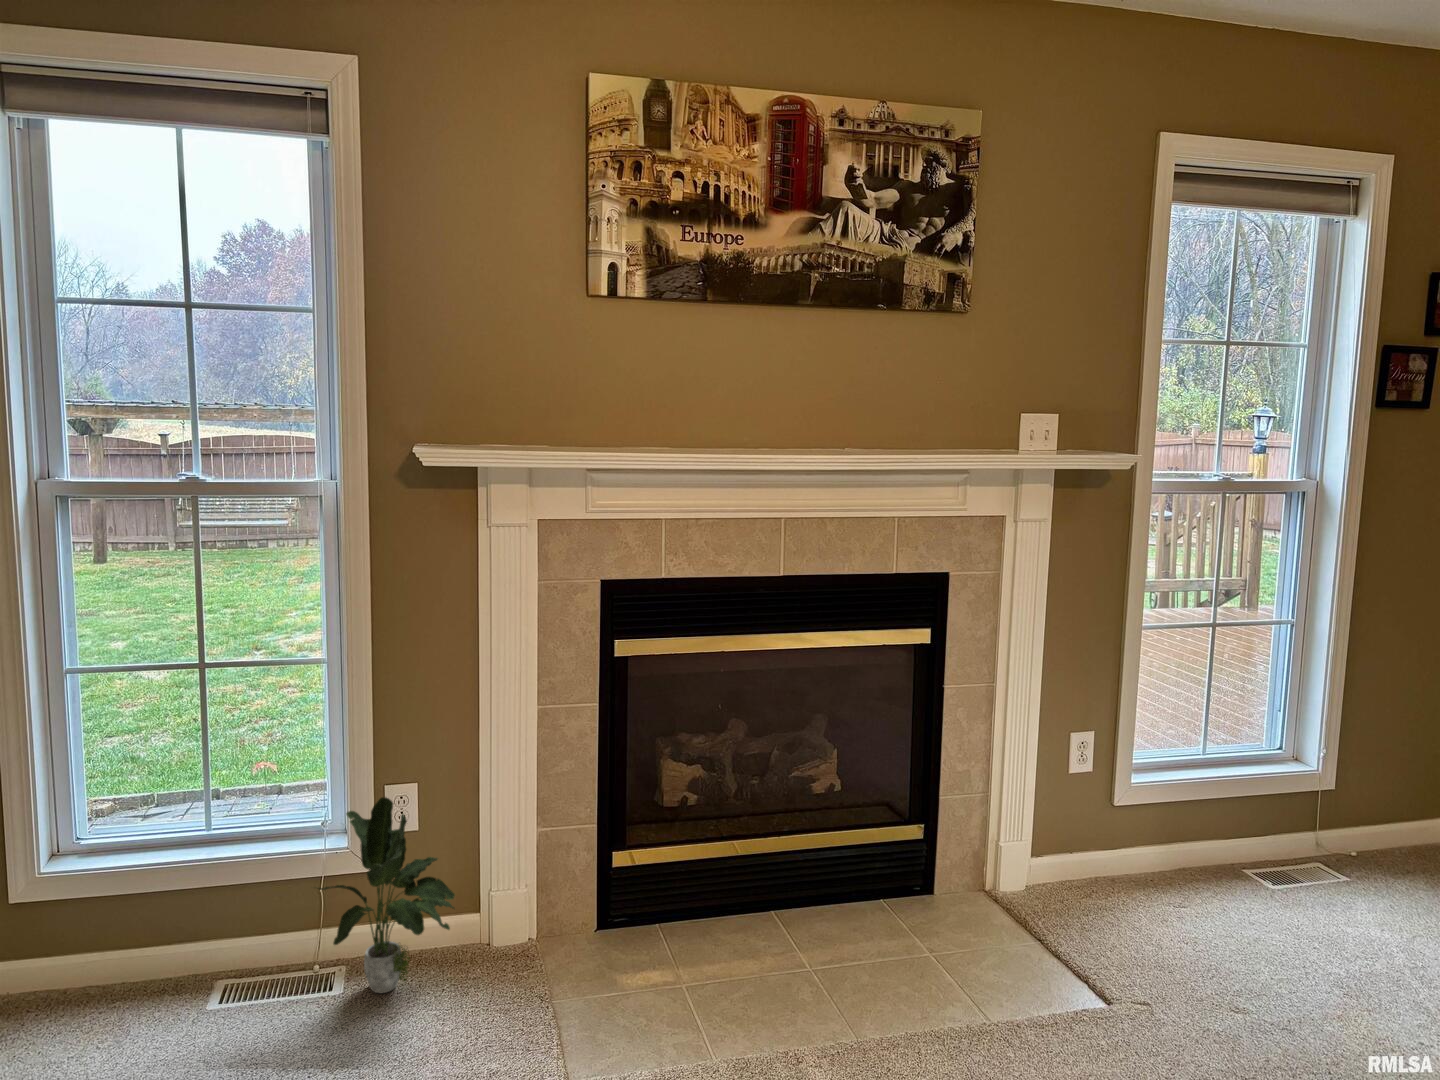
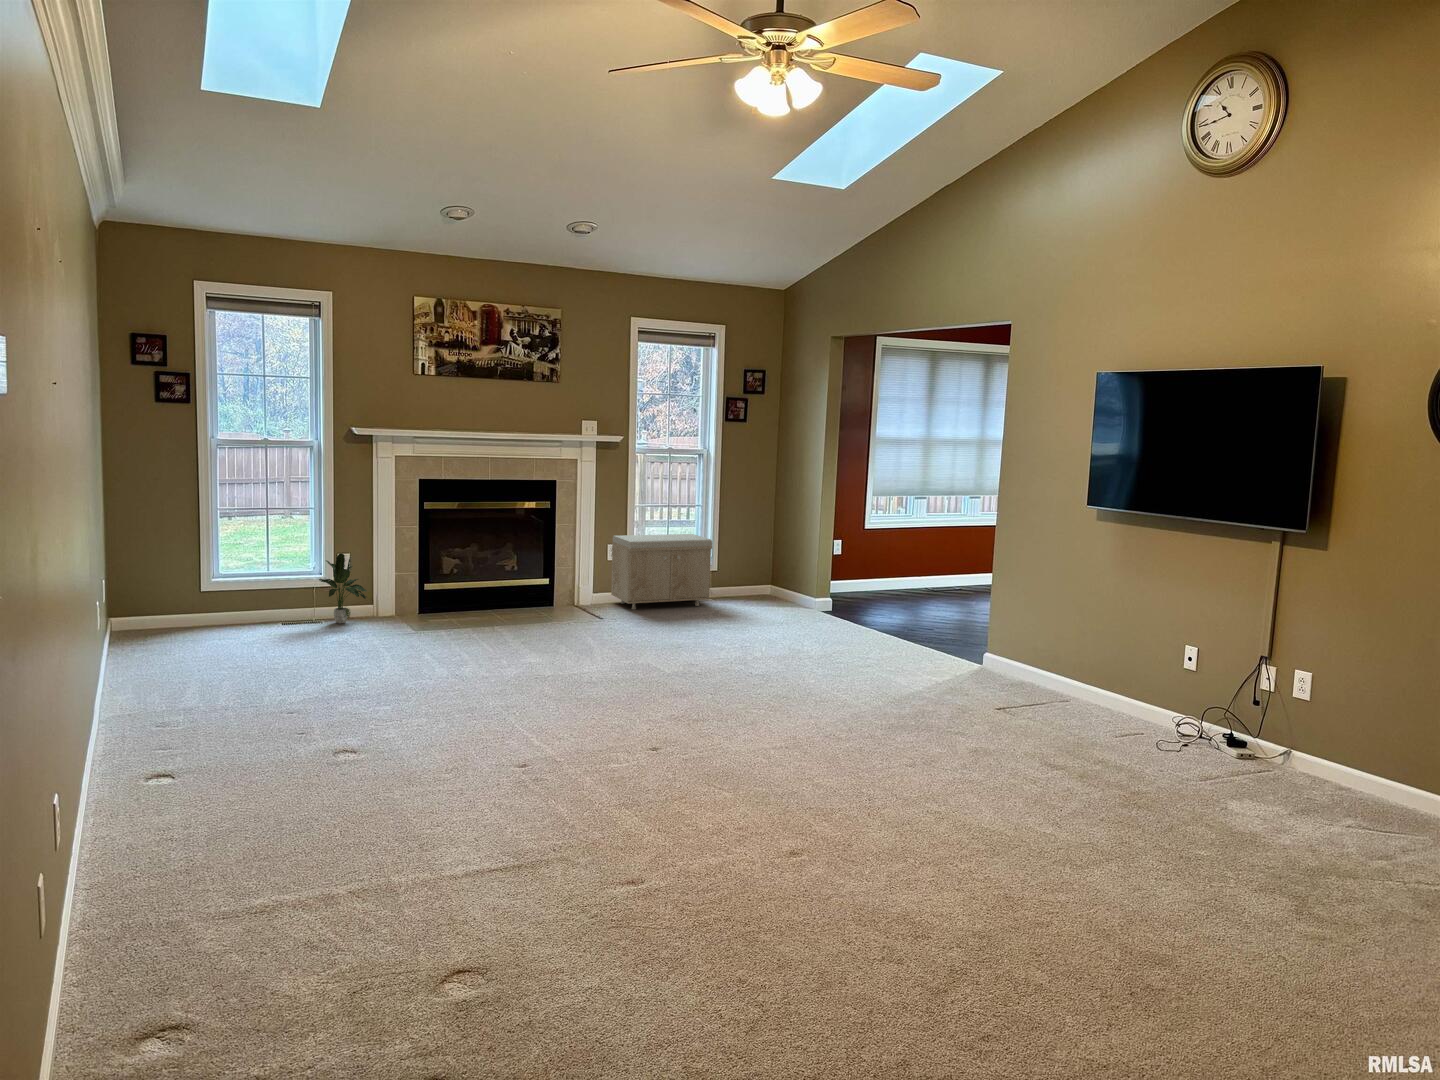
storage bench: none [1074,701,1383,926] -> present [611,534,712,609]

